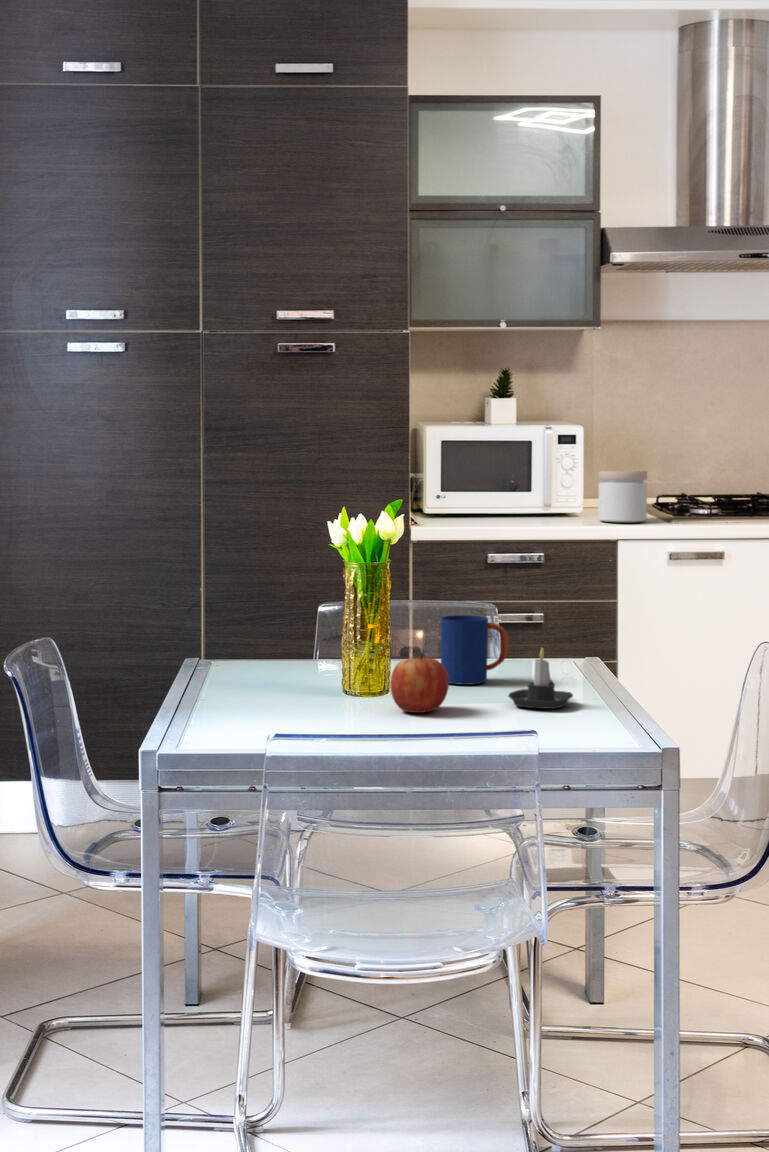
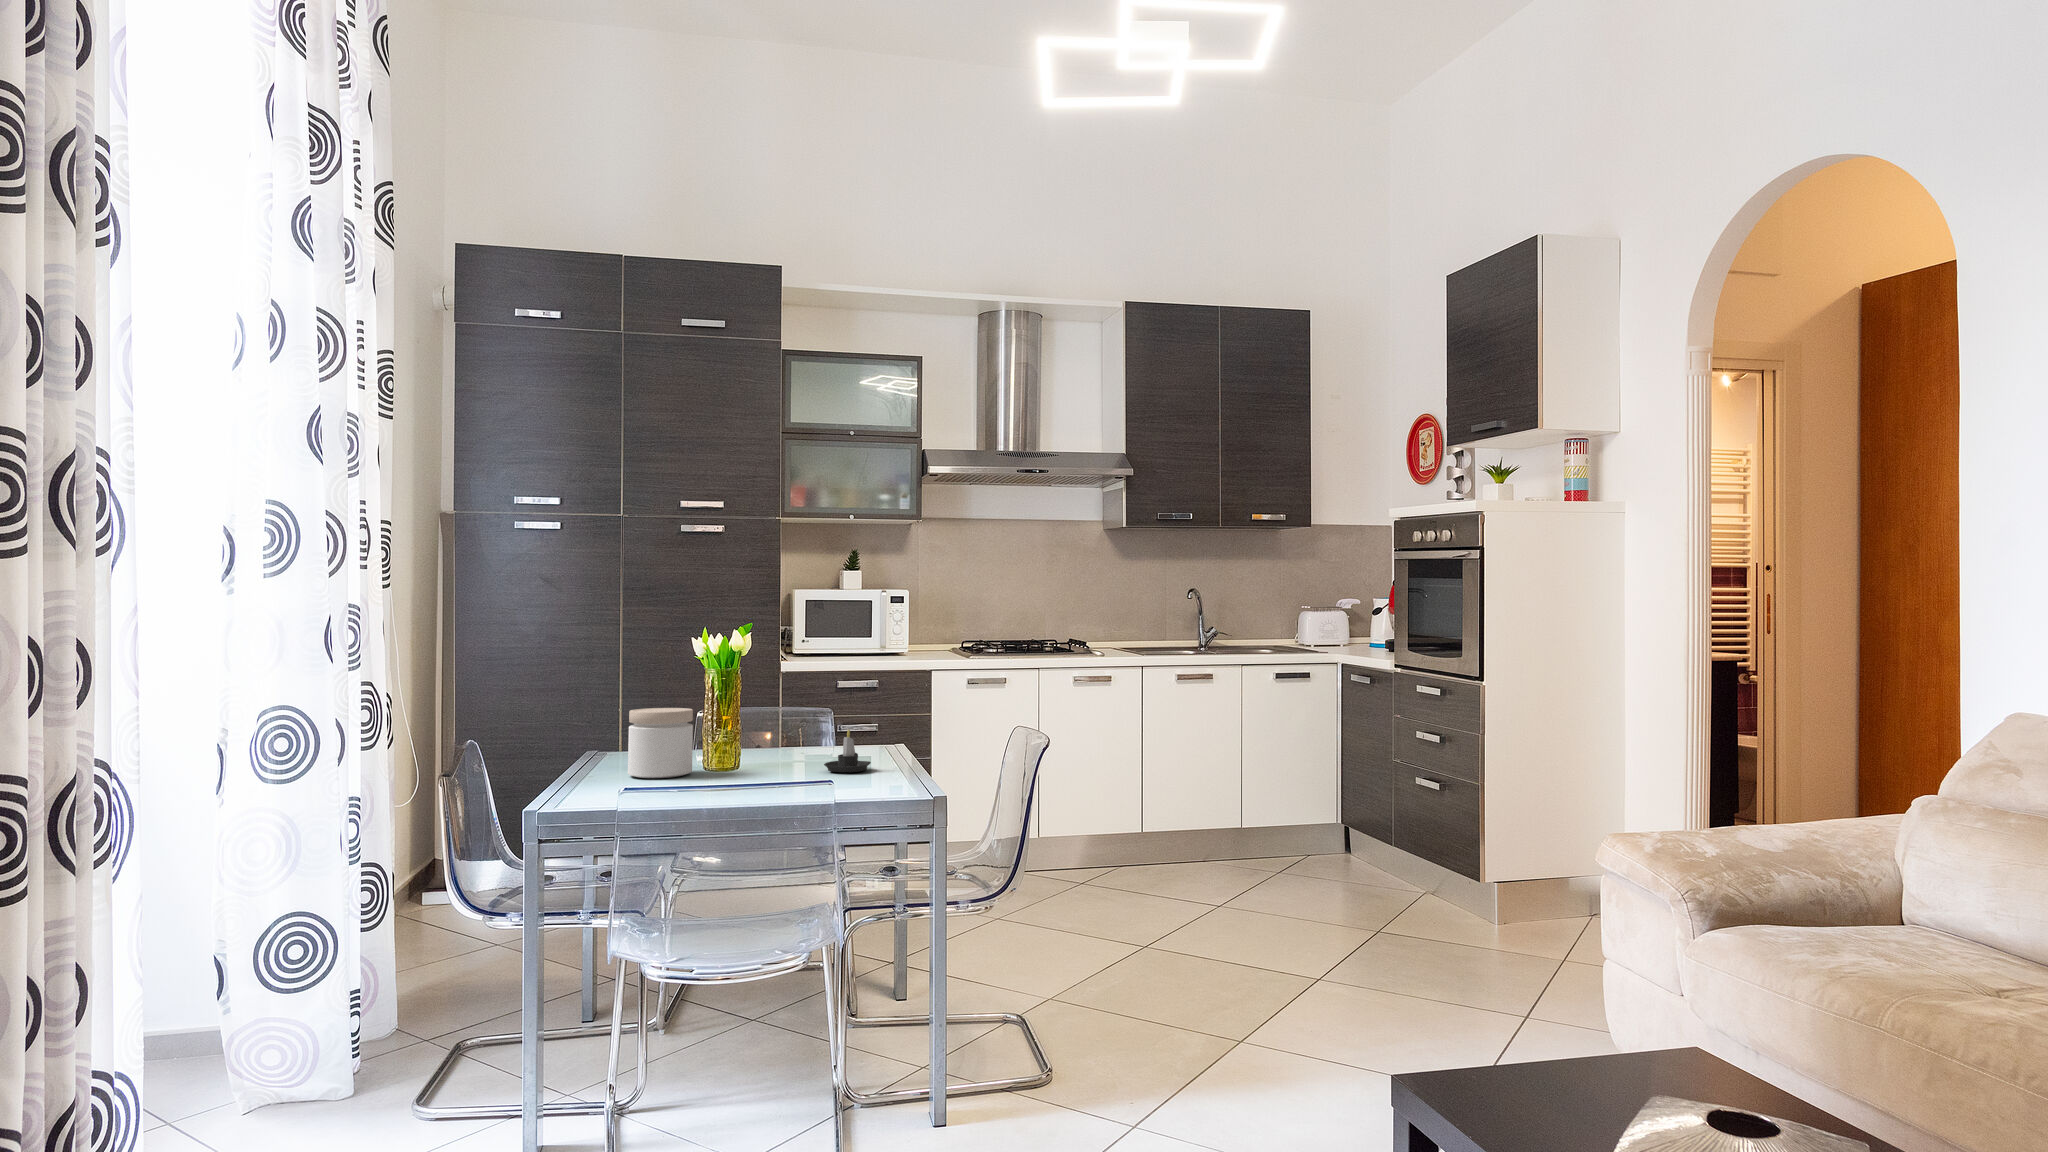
jar: present [598,470,647,522] -> present [628,708,693,778]
mug: present [441,615,508,685] -> none [780,712,830,761]
apple: present [390,653,449,713] -> none [736,733,779,777]

